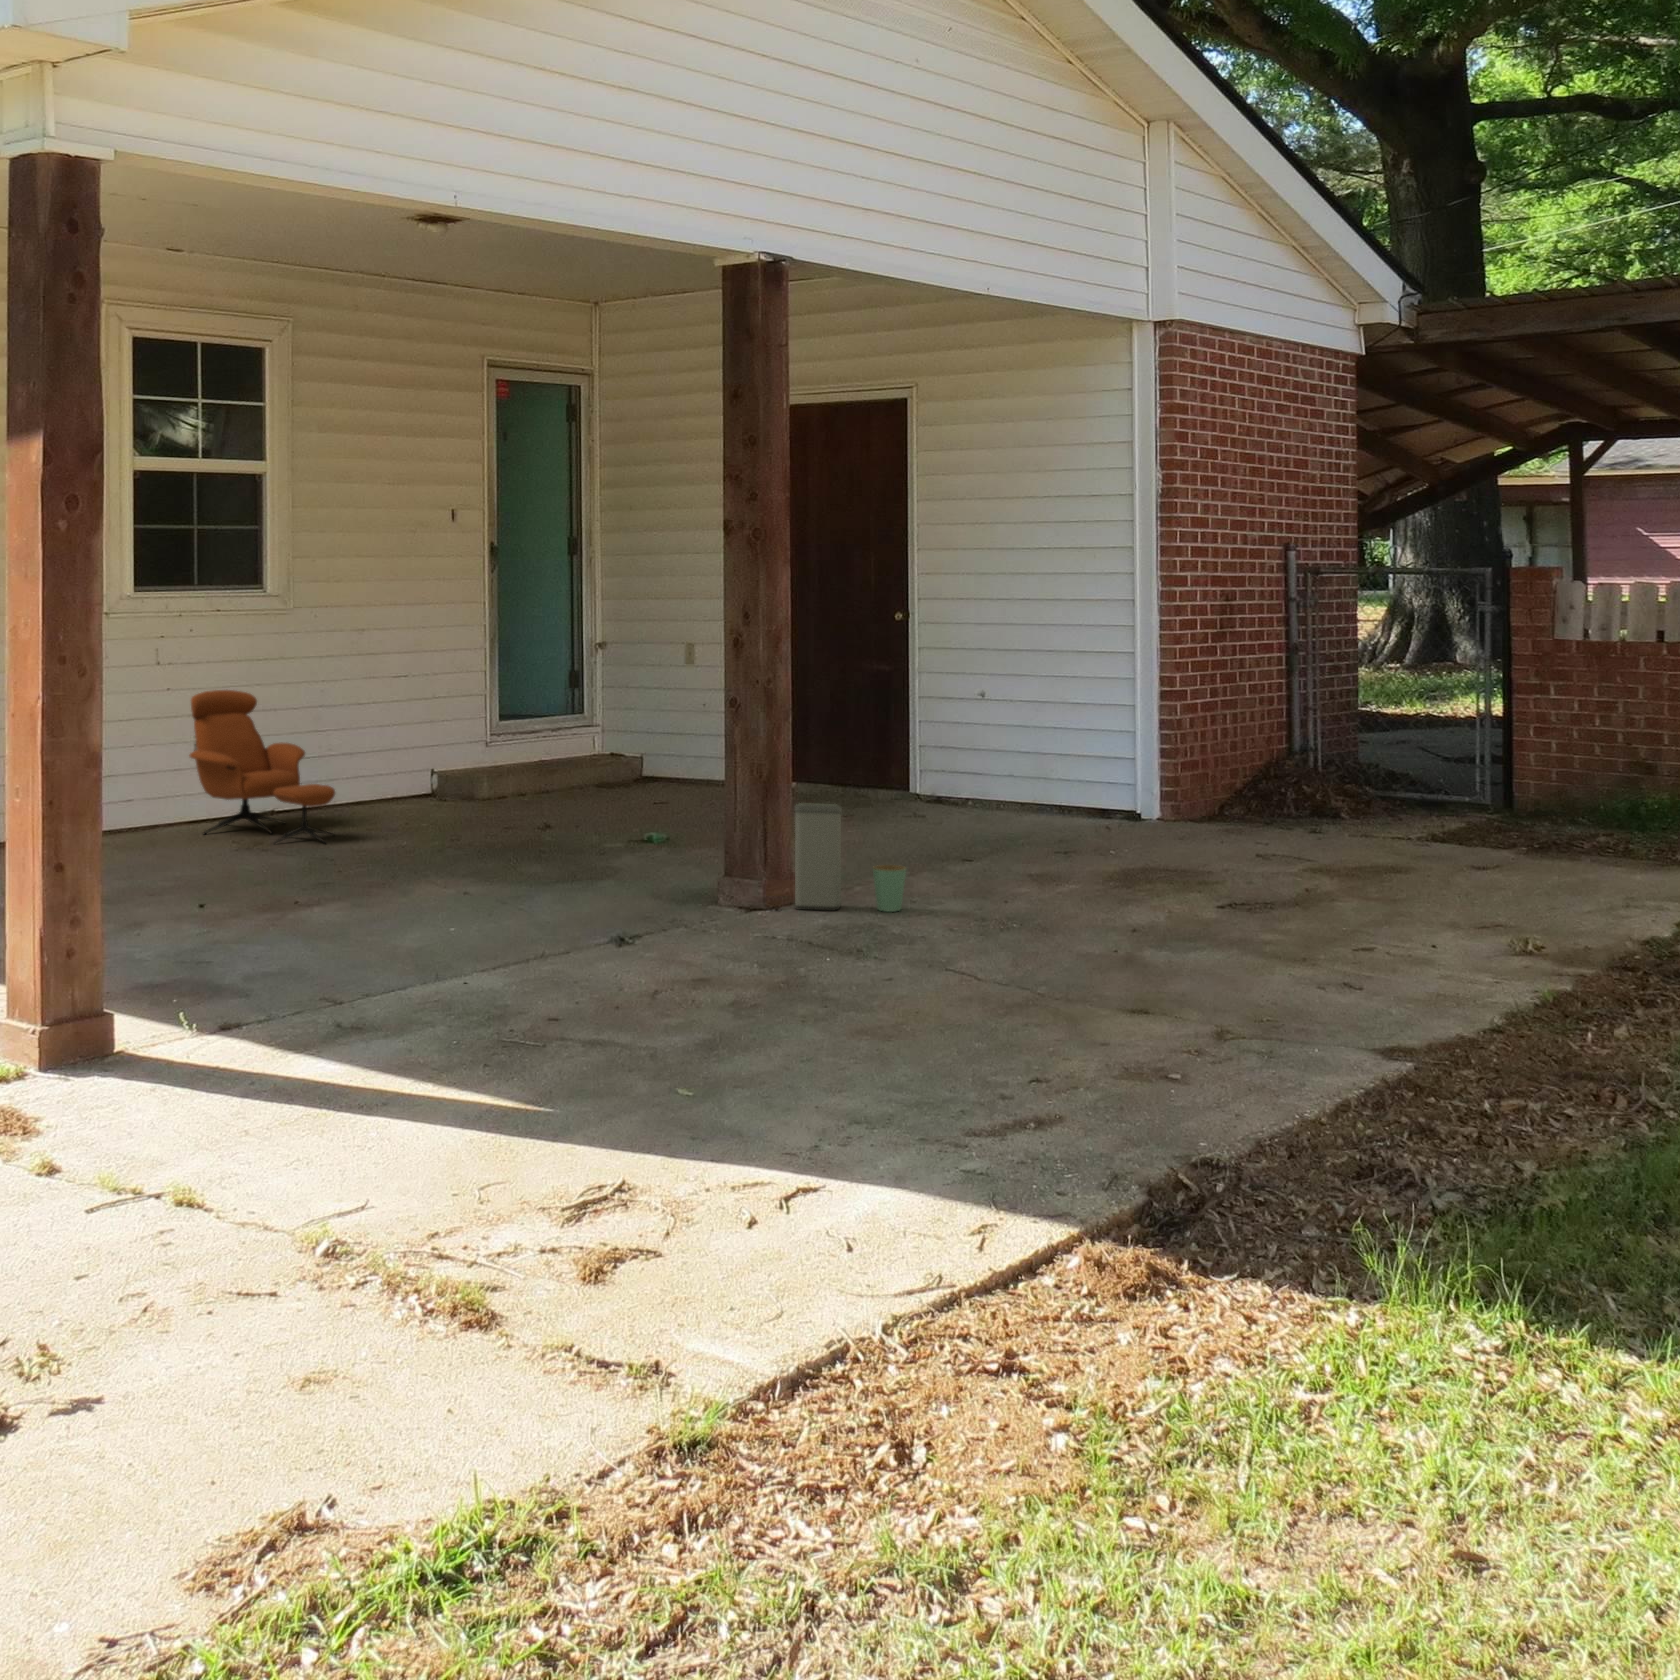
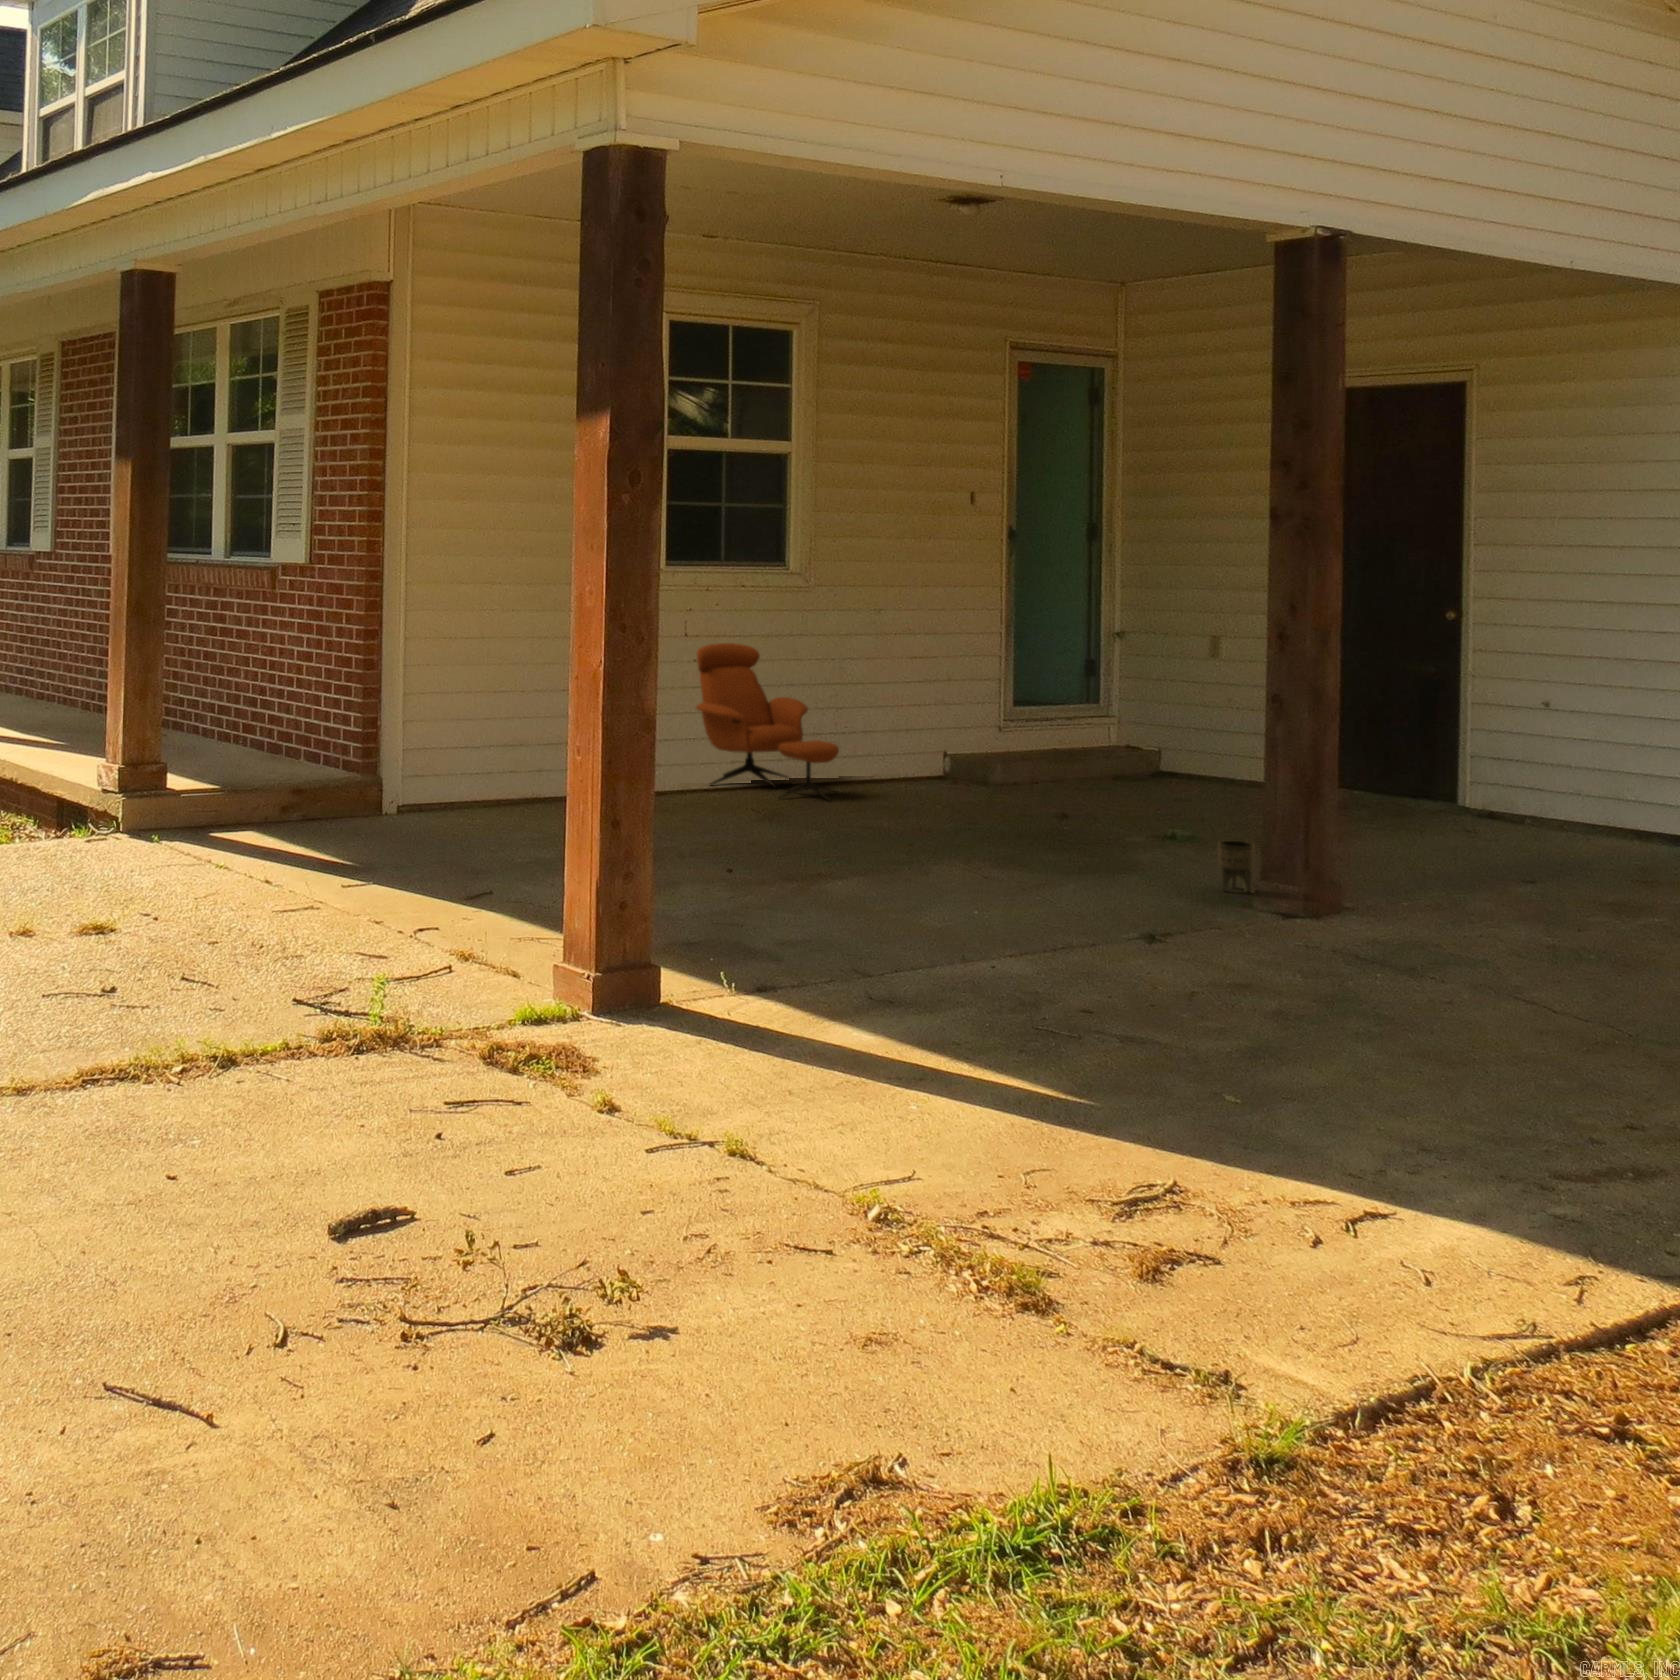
trash can: present [795,803,906,912] -> none [1341,786,1475,910]
planter: none [687,860,719,908] -> present [1218,840,1254,892]

